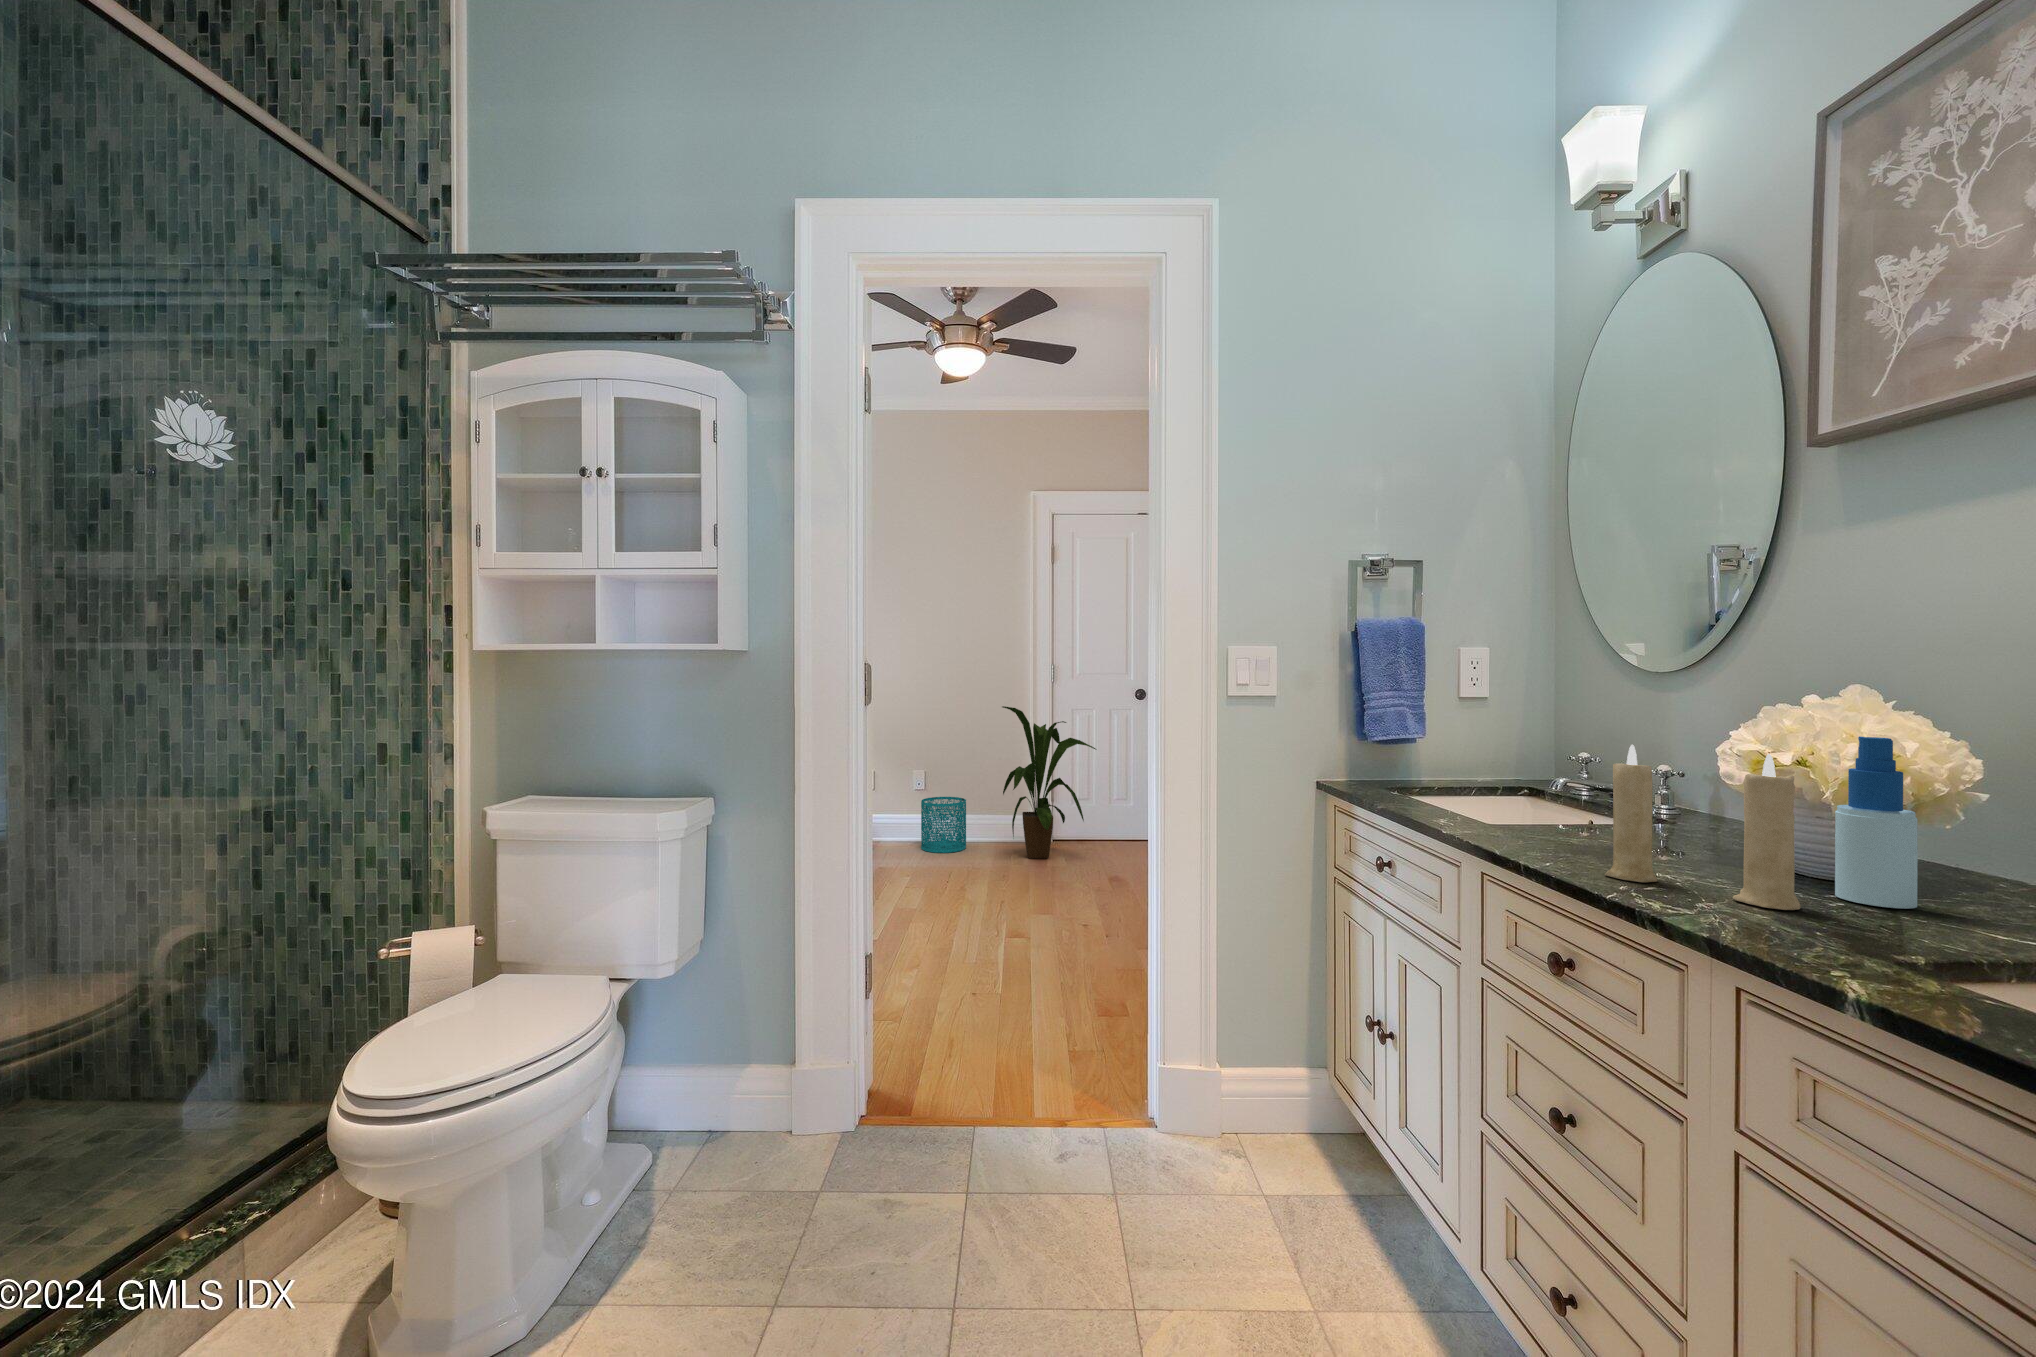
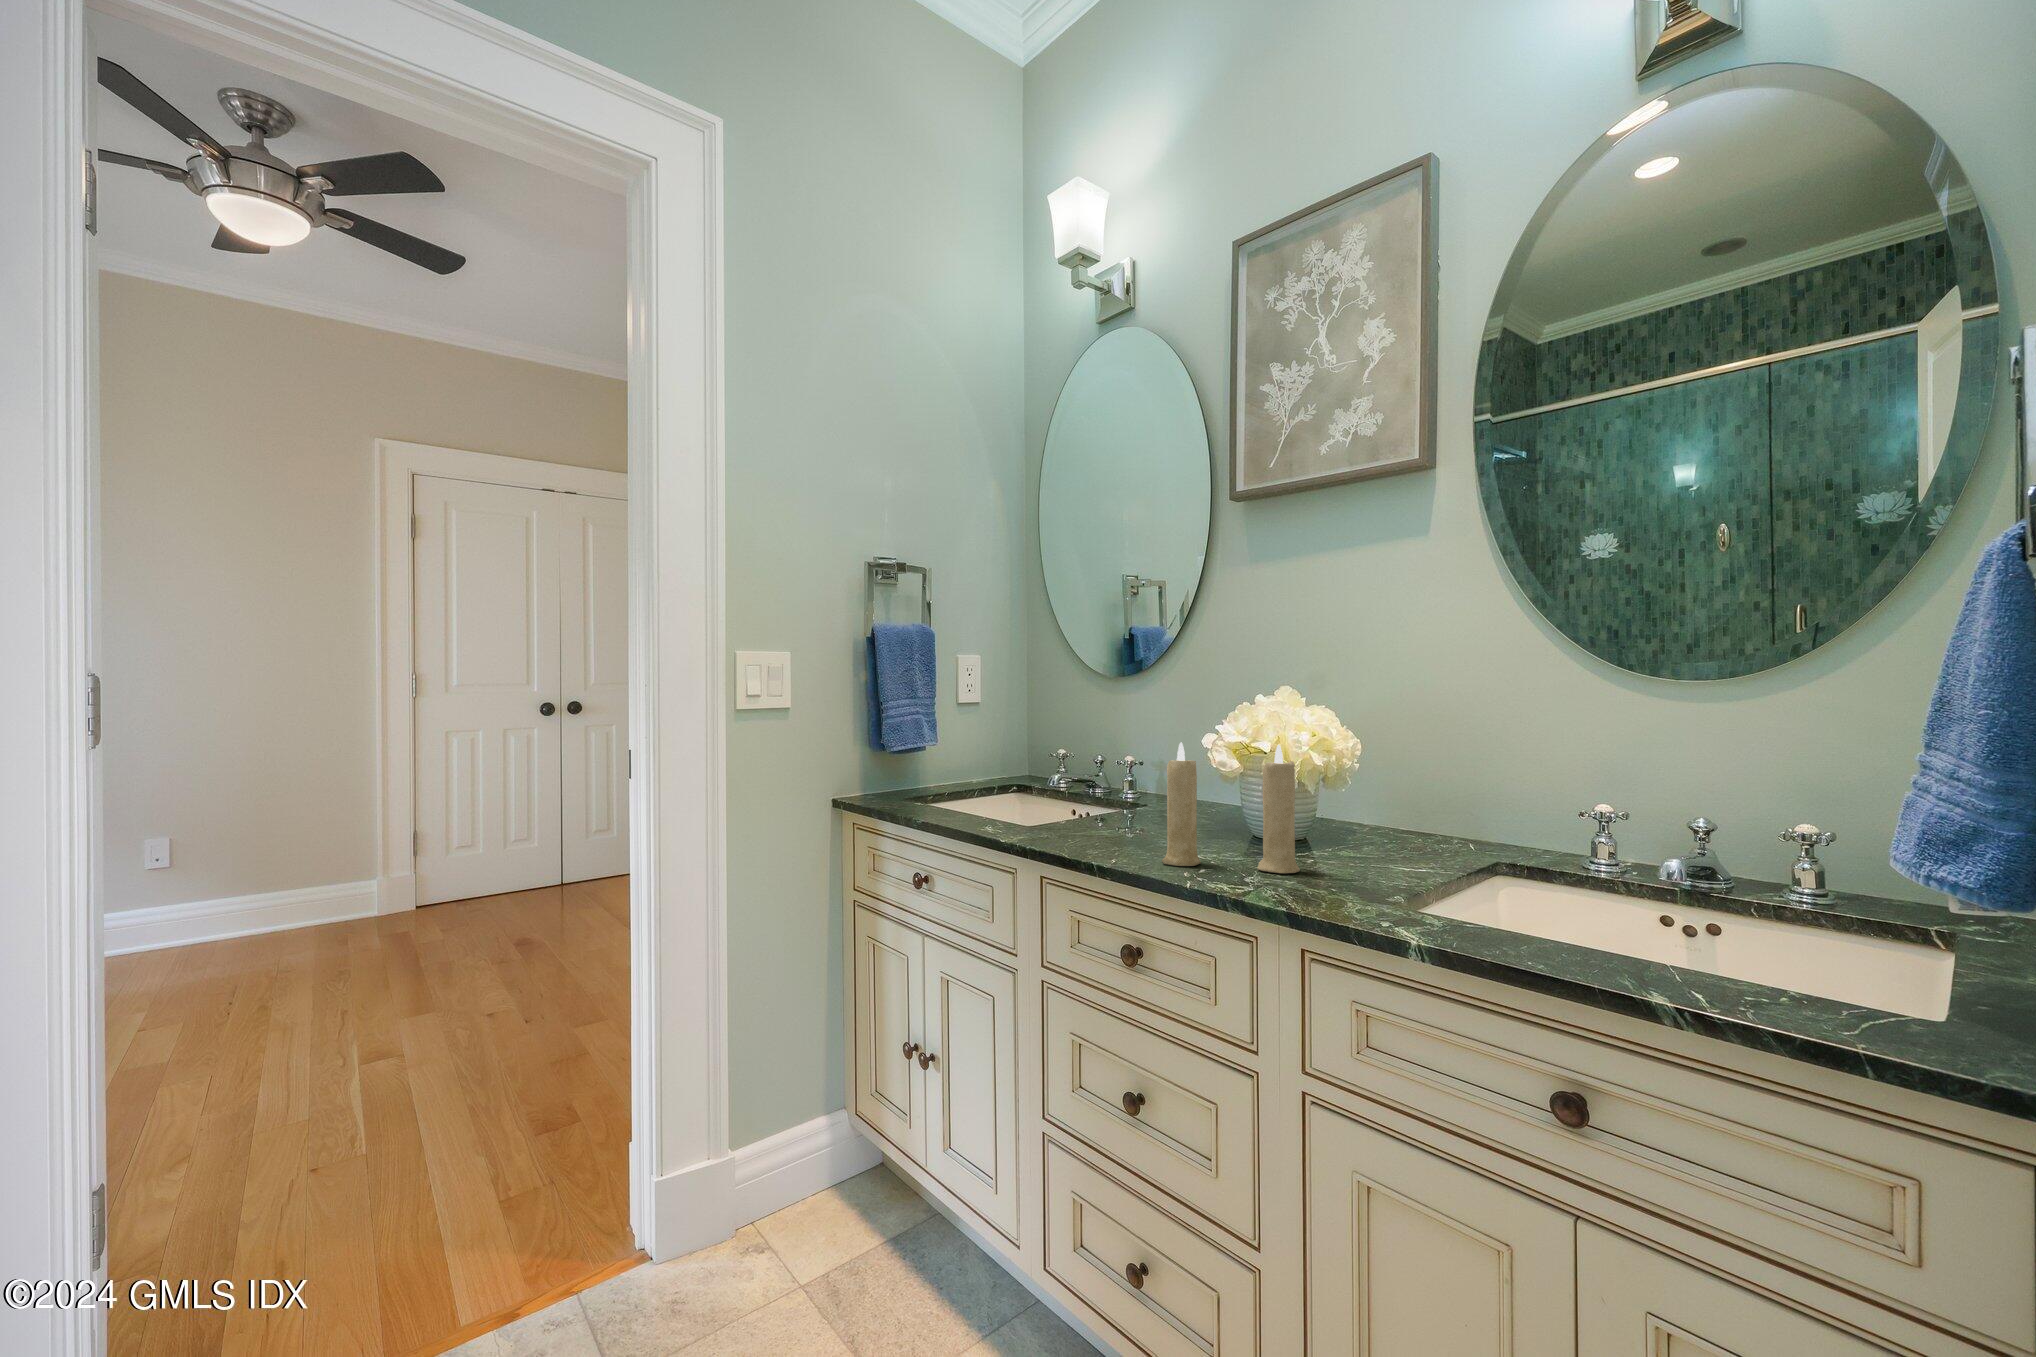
house plant: present [1002,706,1096,859] -> none [323,728,486,942]
spray bottle: present [1835,736,1918,909] -> none [1298,727,1344,858]
wastebasket: present [921,797,966,853] -> none [151,871,250,965]

